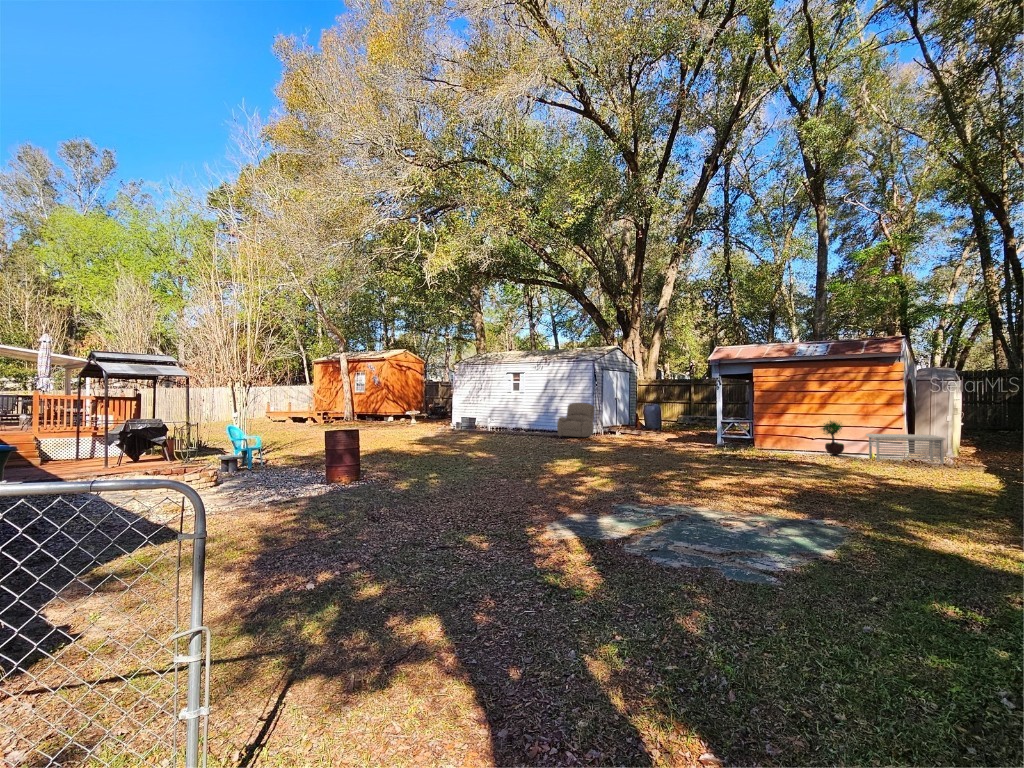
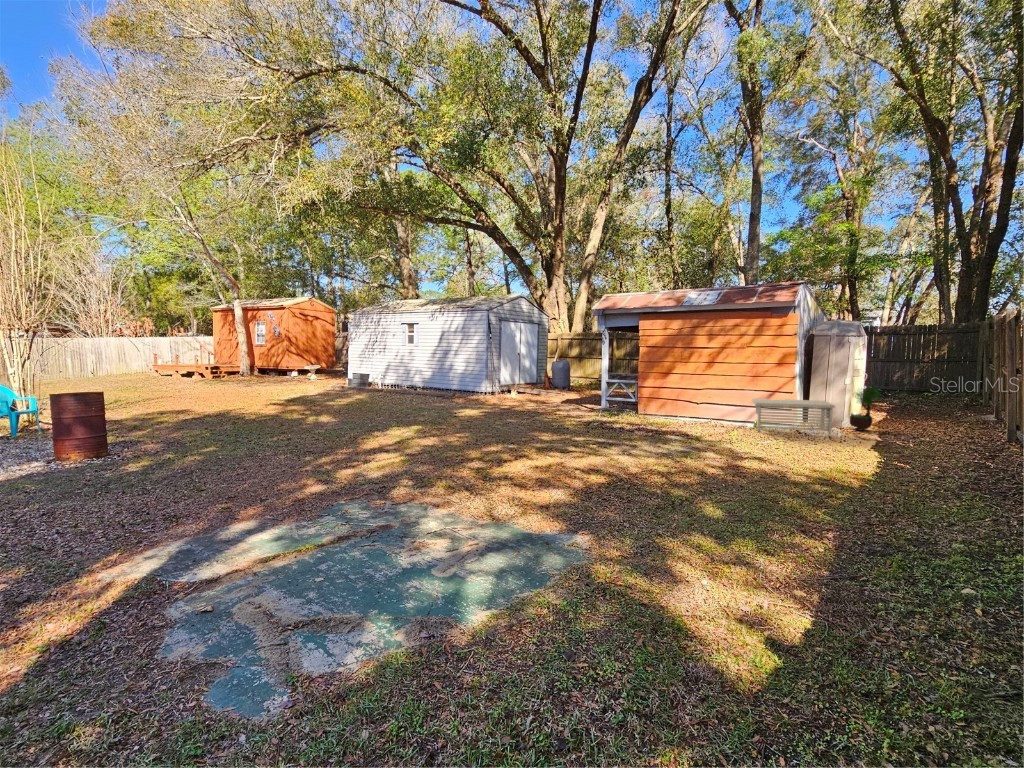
chair: present [557,403,595,438] -> none [444,358,488,398]
potted tree: present [822,421,844,455] -> present [850,387,879,430]

